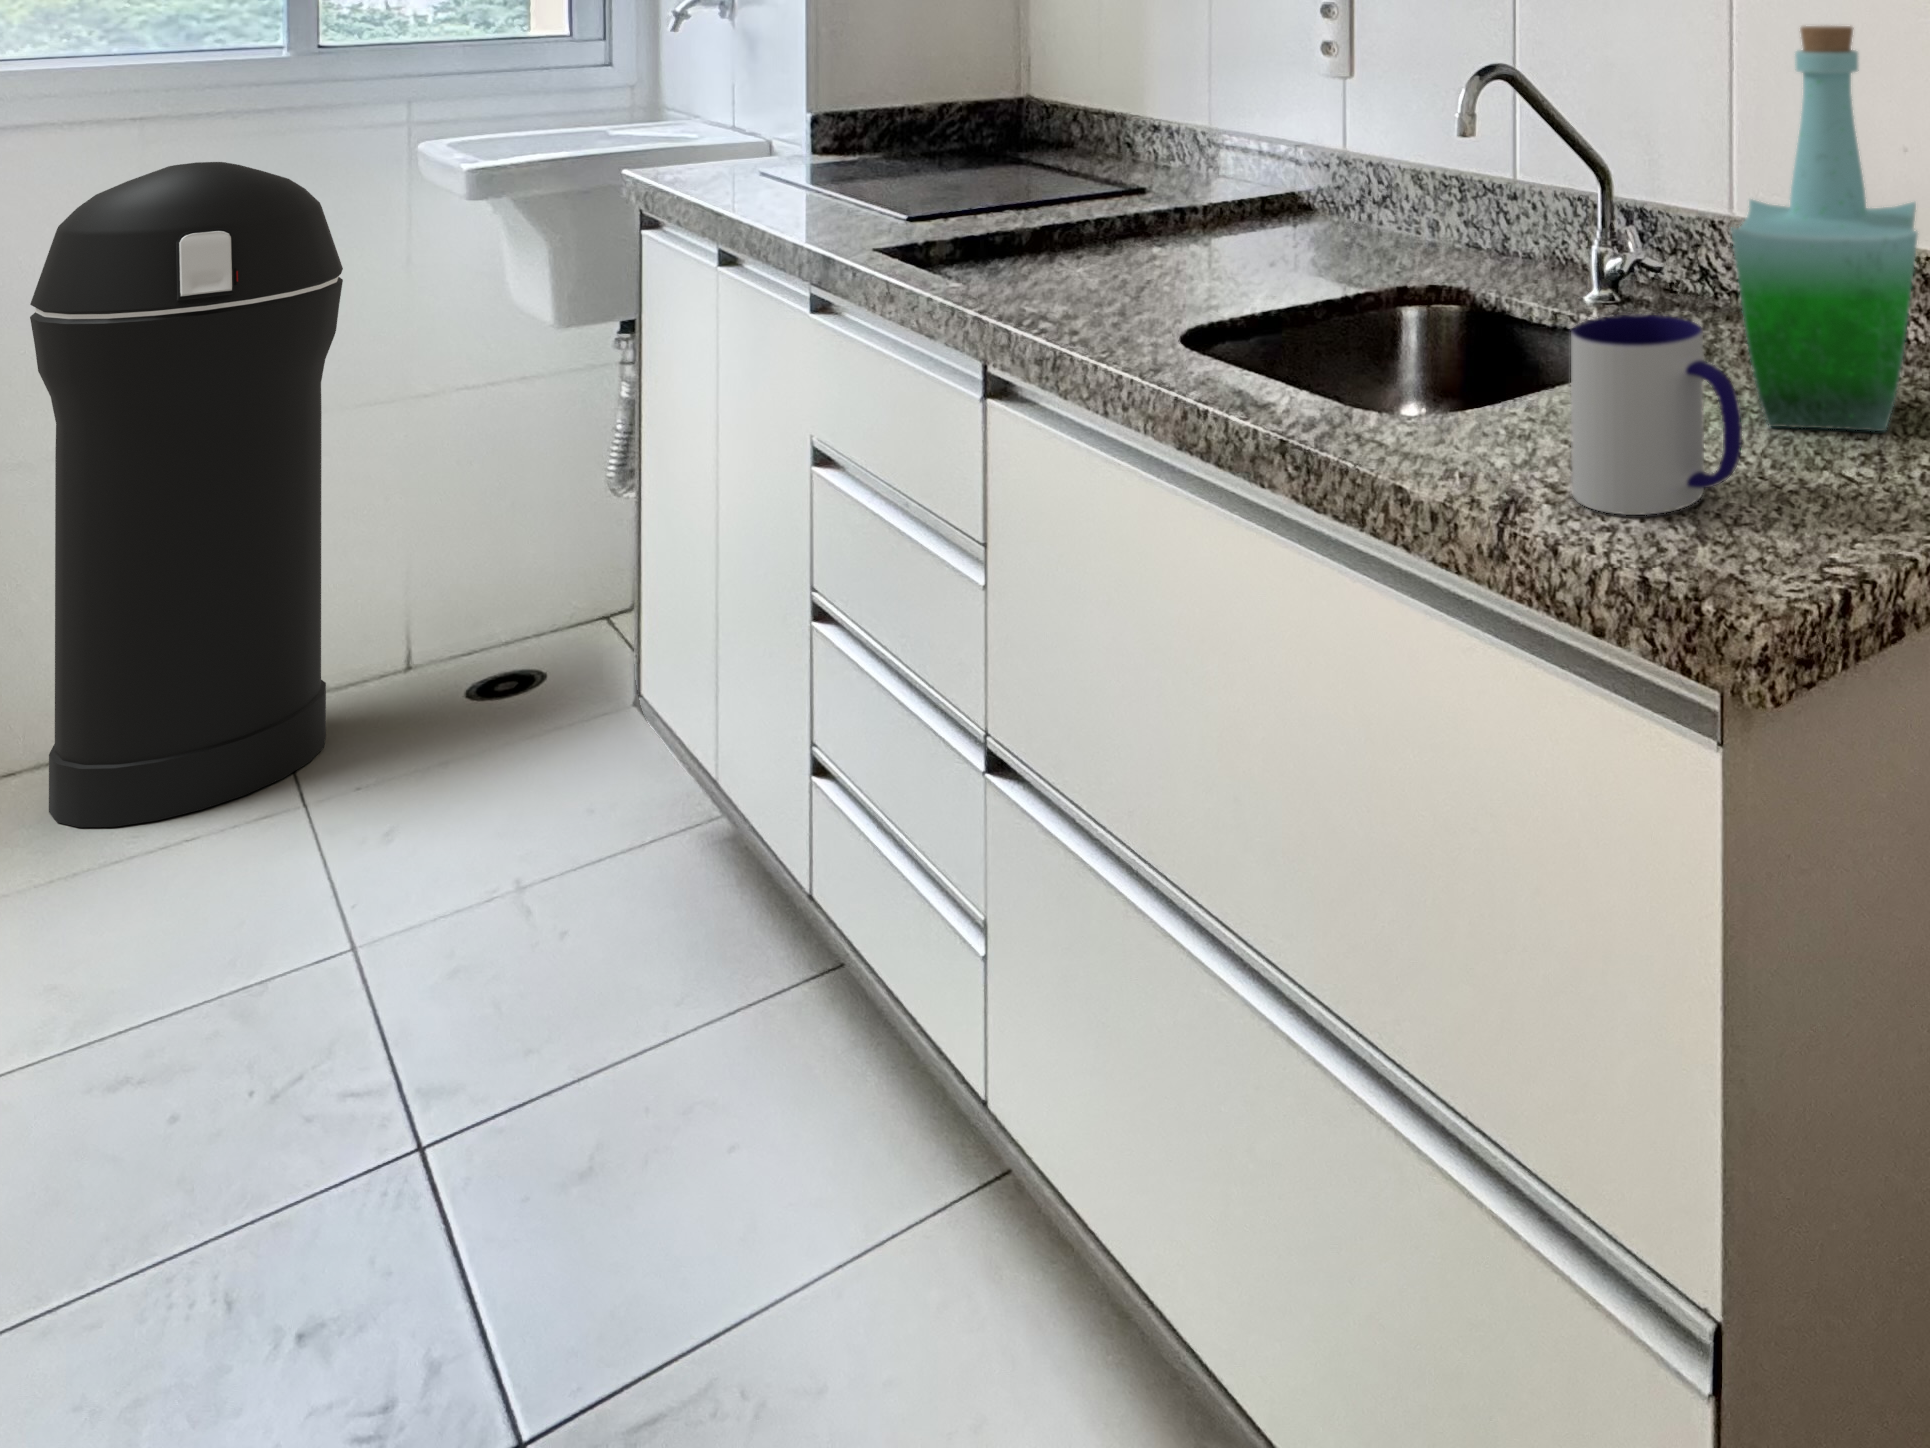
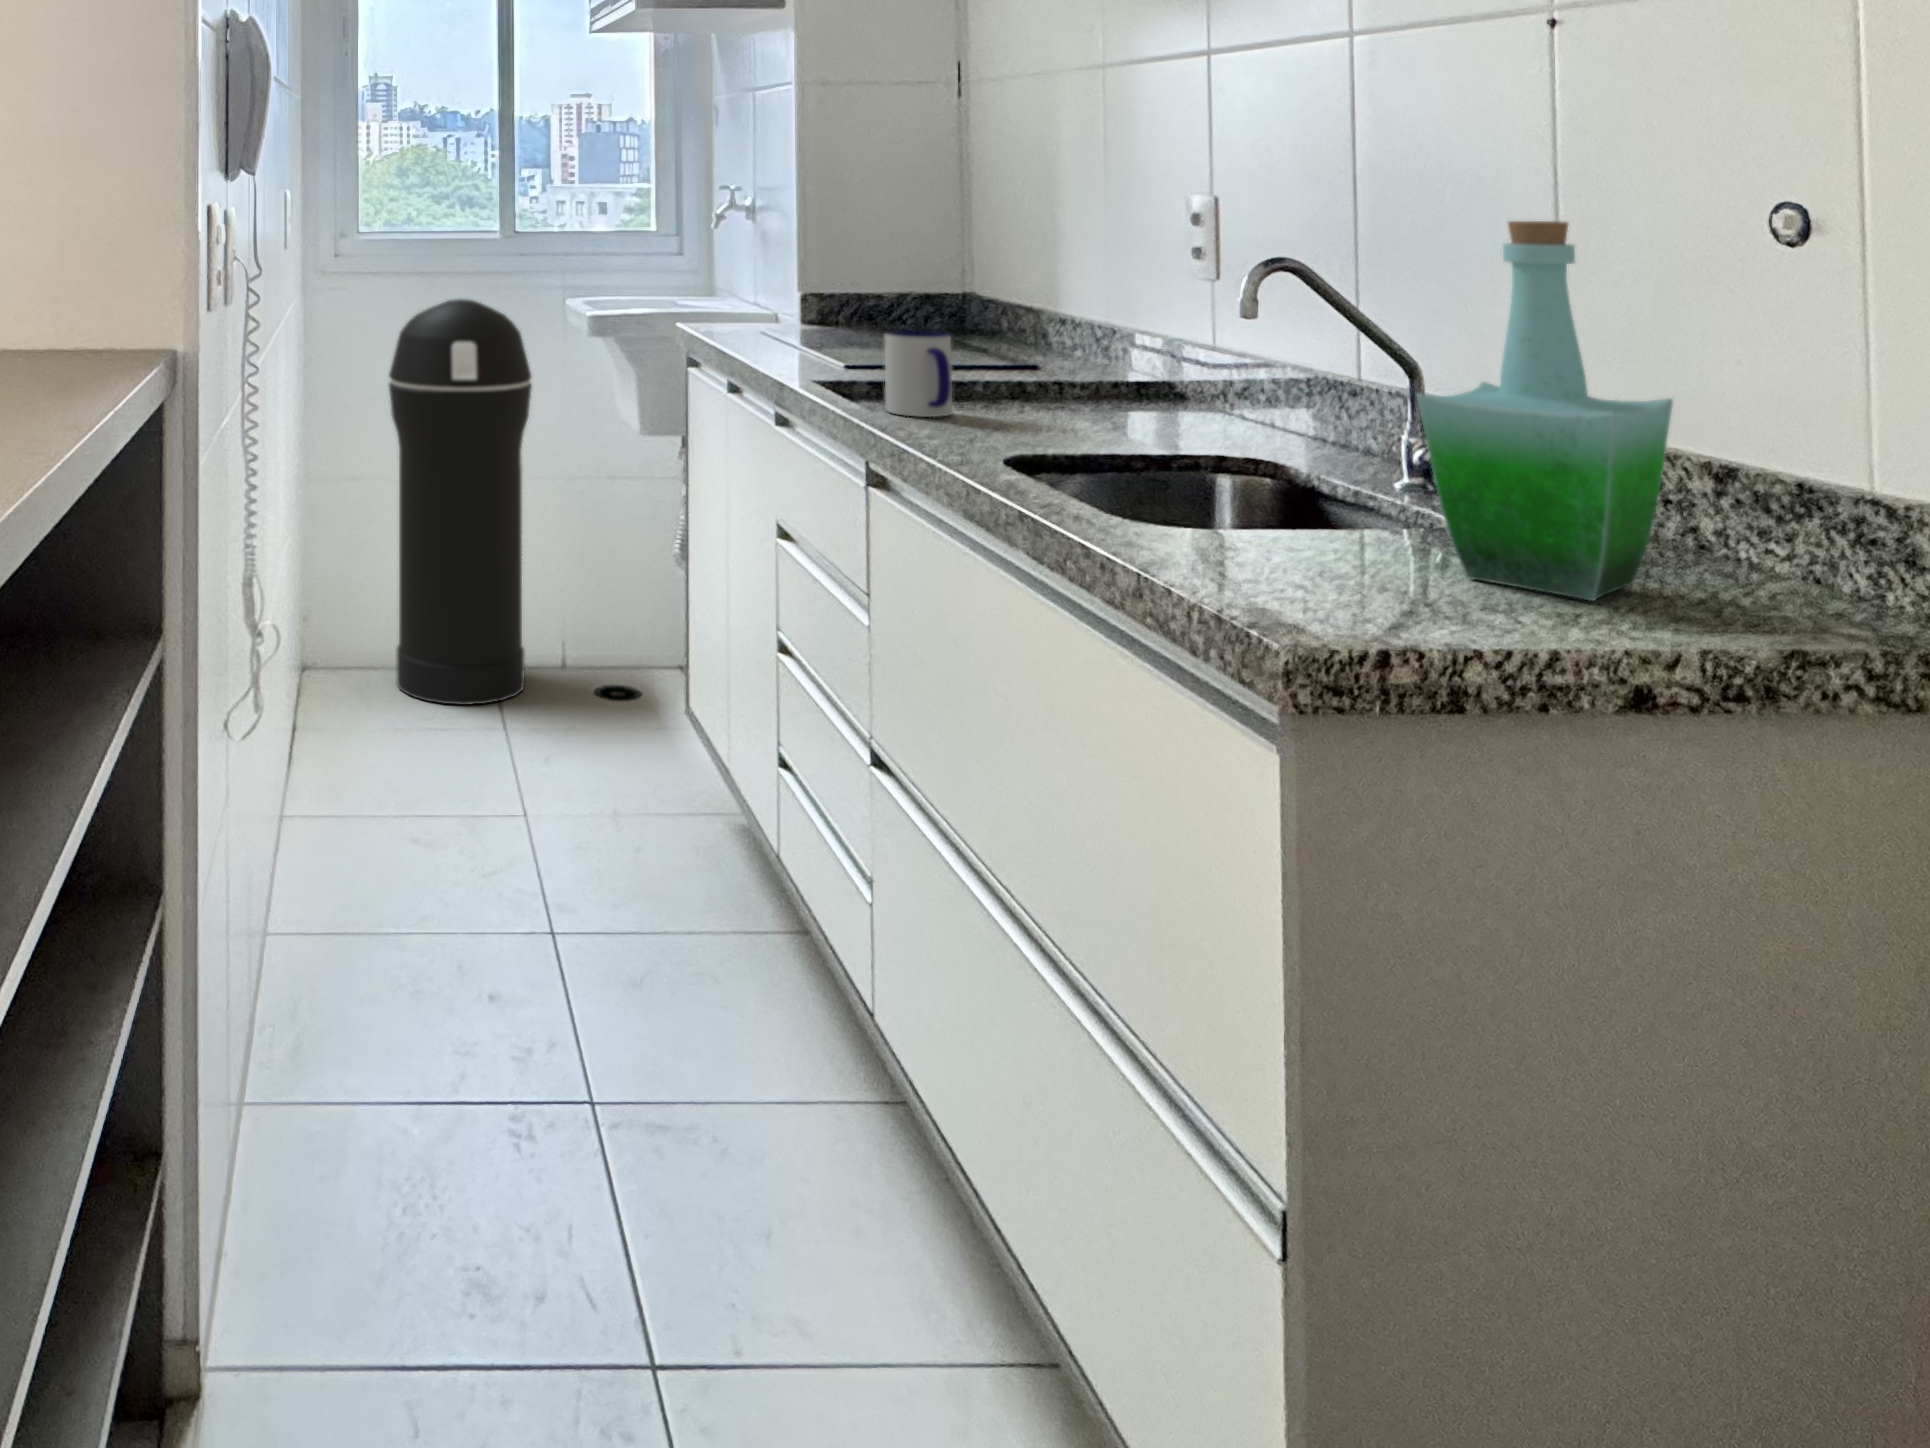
mug: present [1571,315,1742,515] -> present [885,331,952,417]

